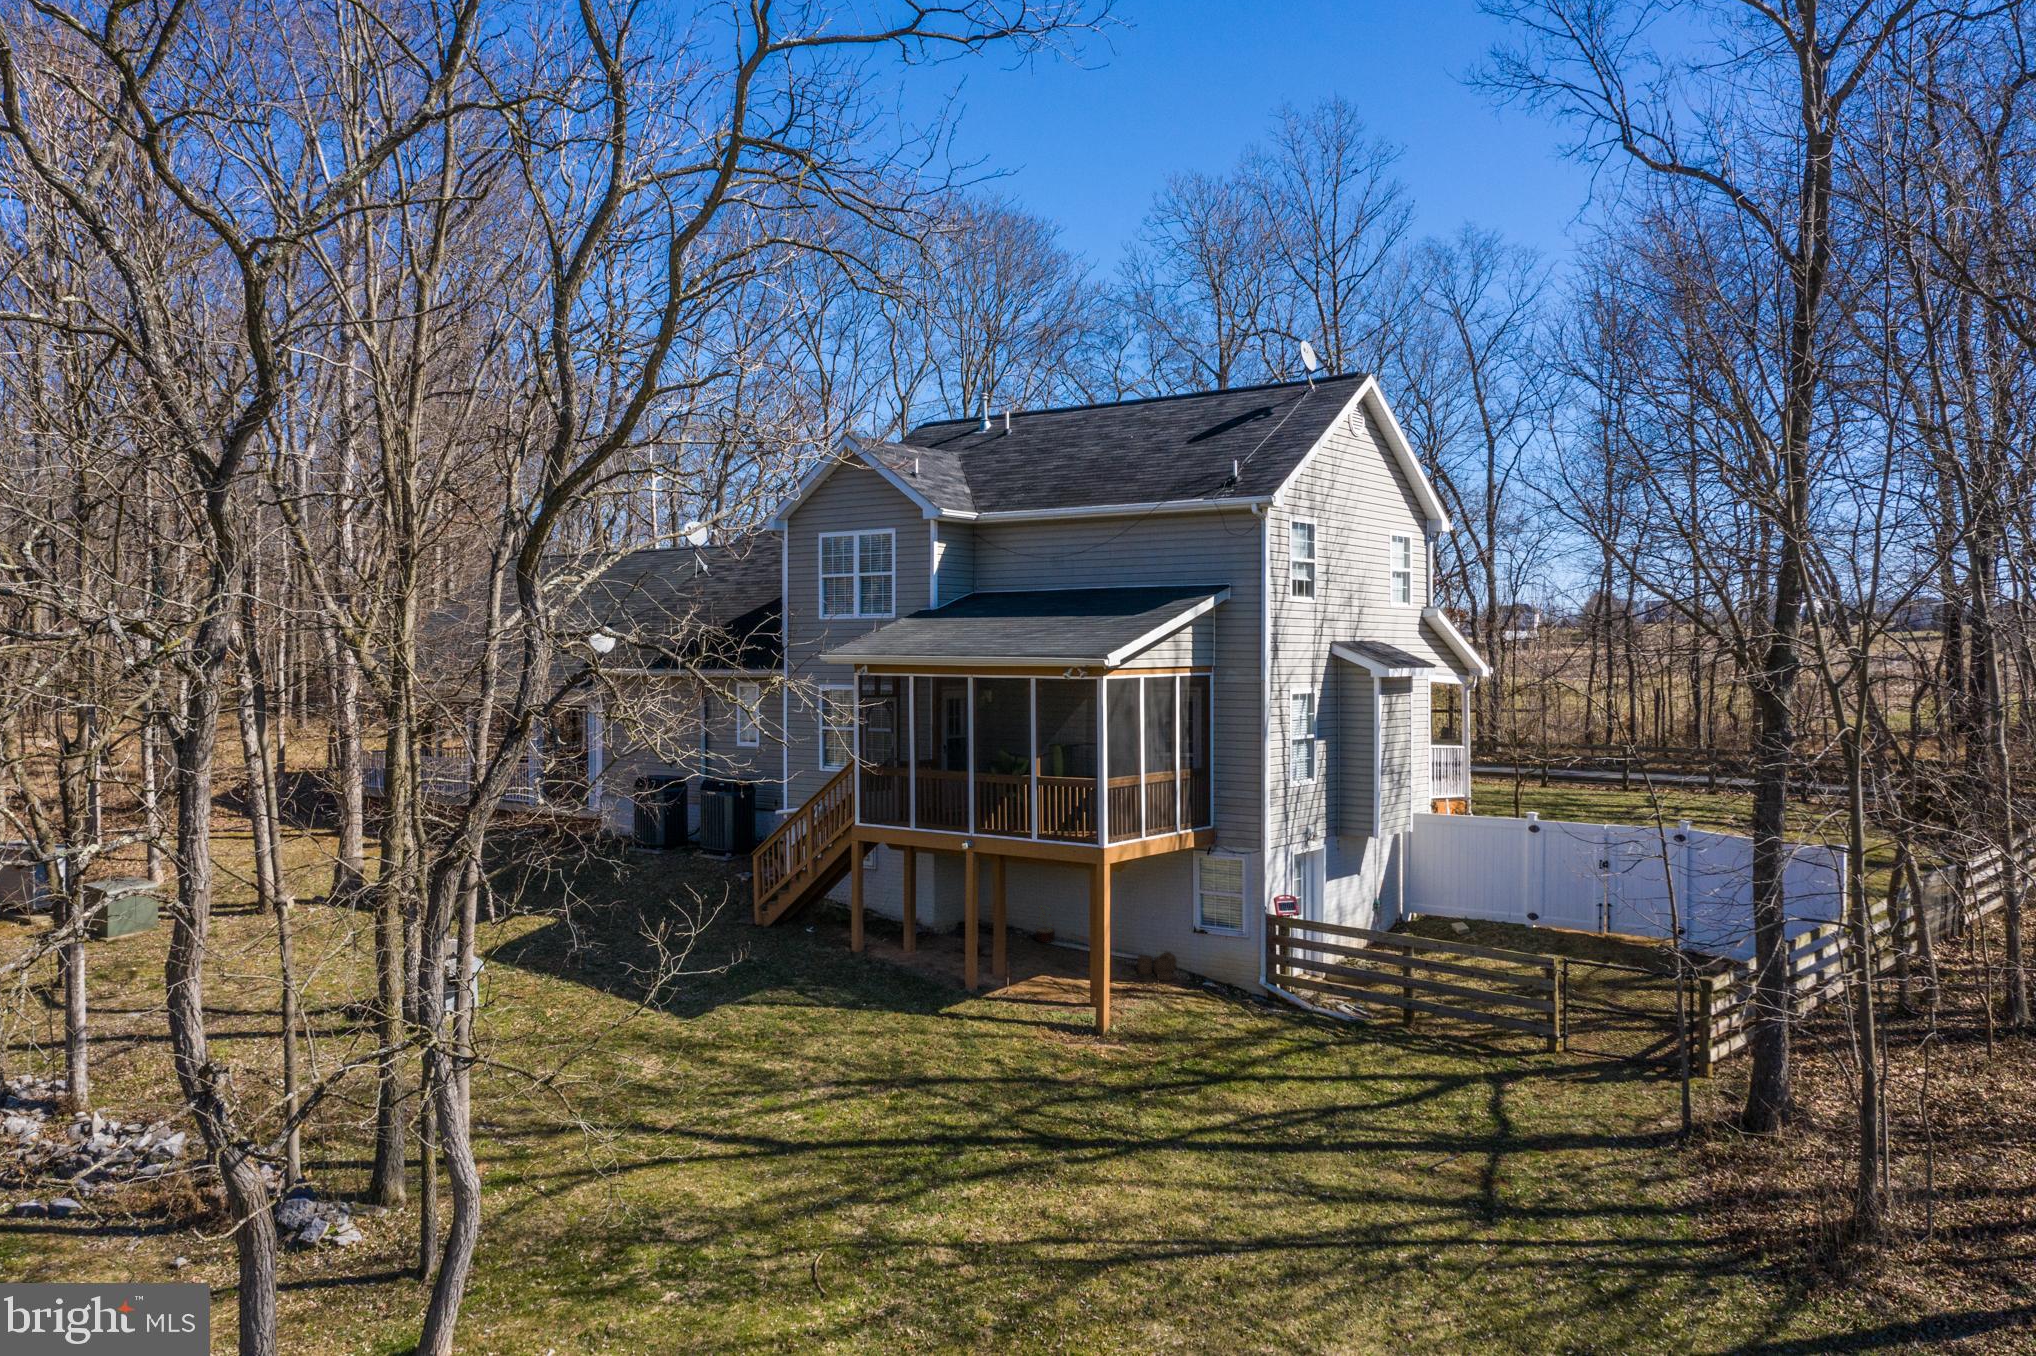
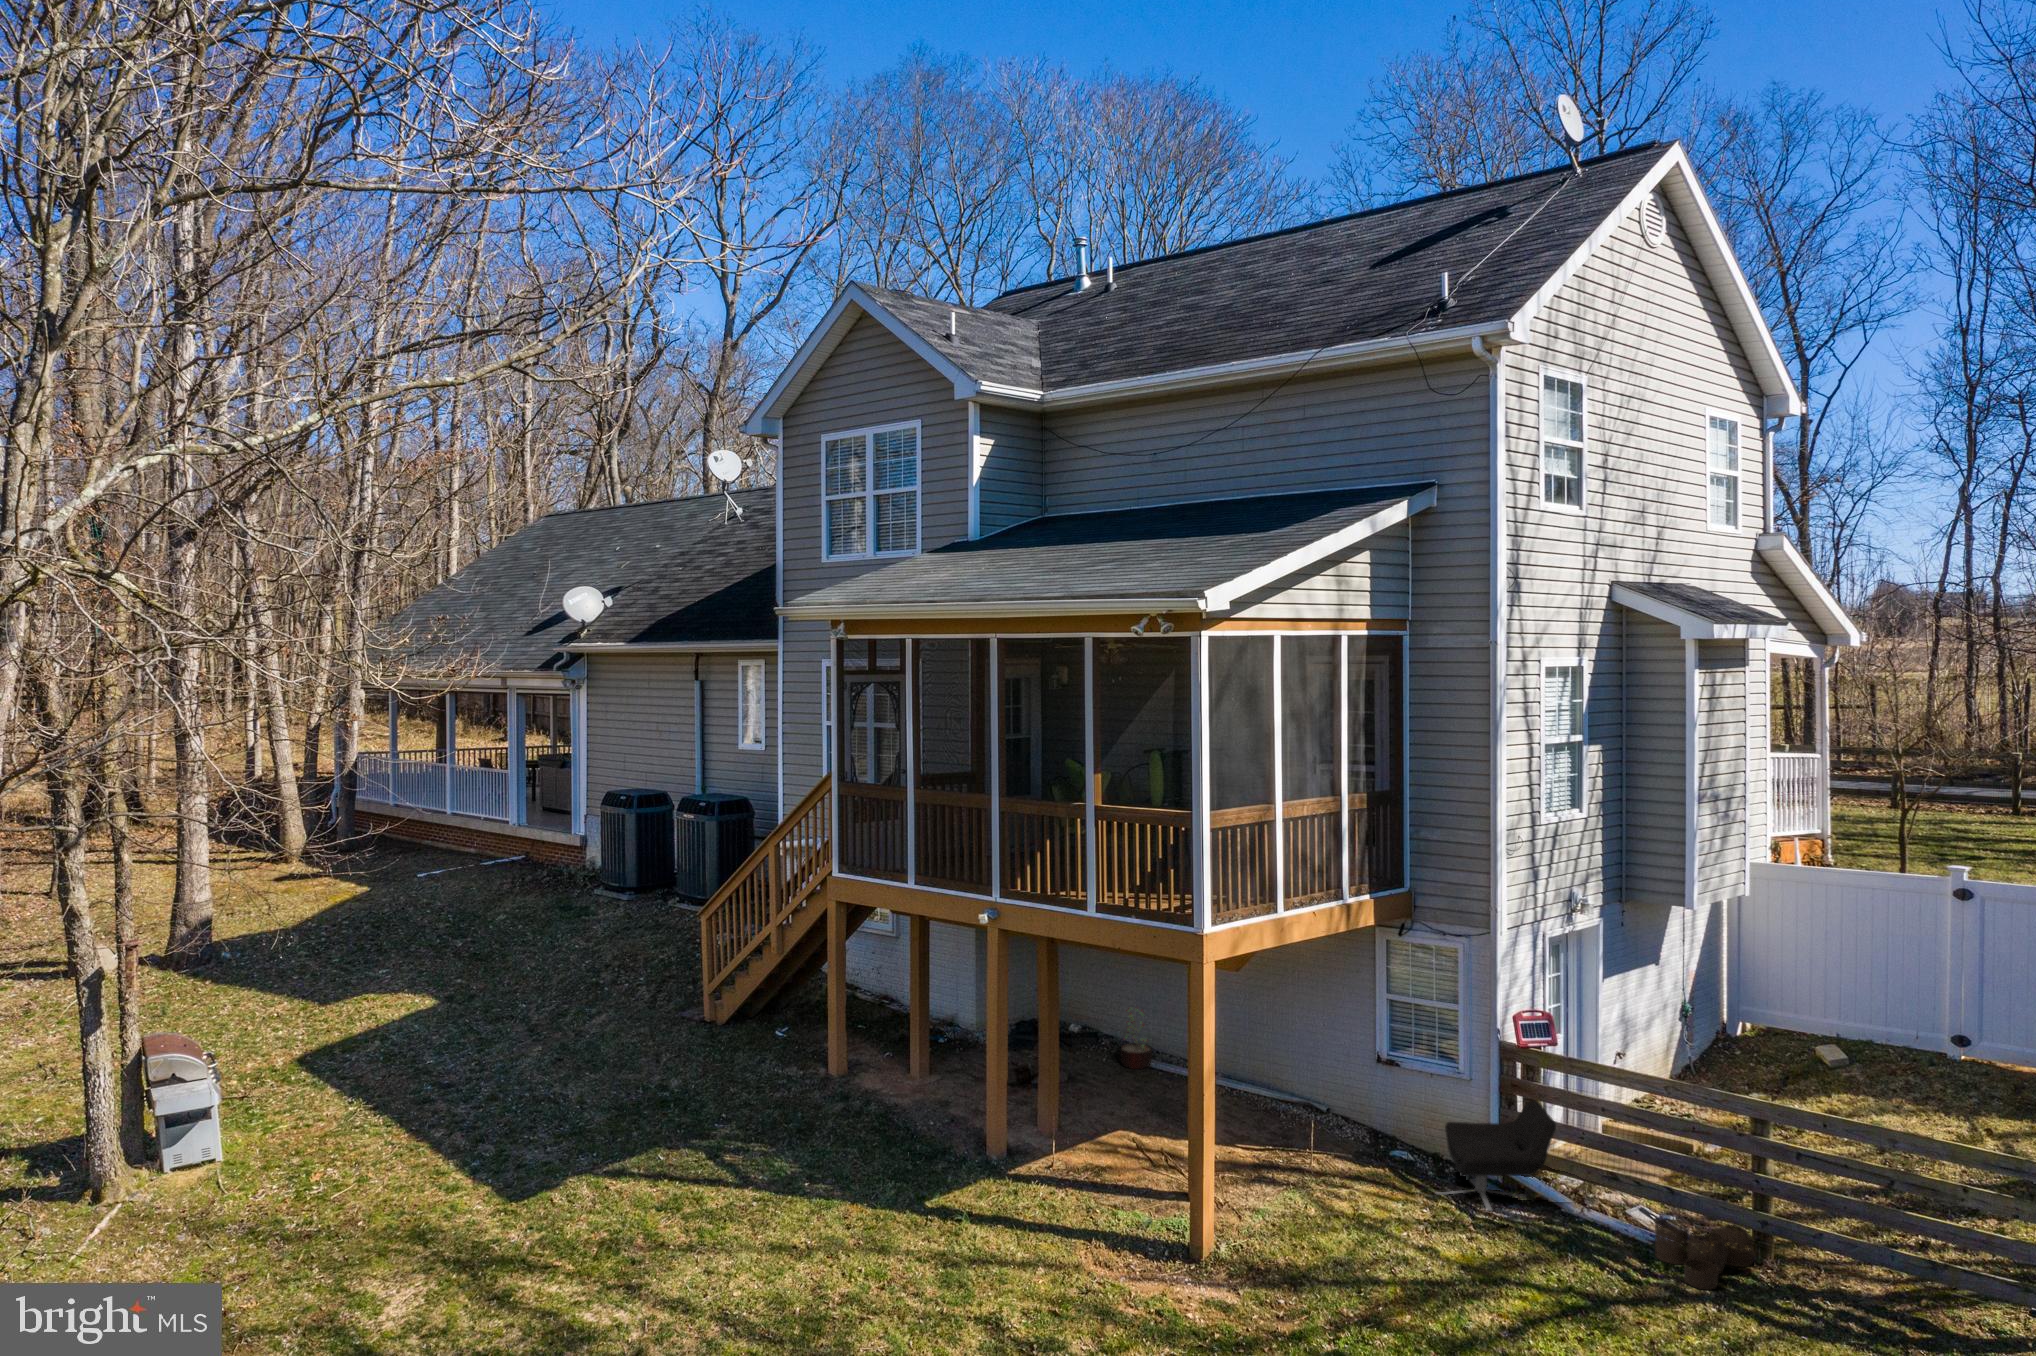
lounge chair: none [1231,946,1299,1007] -> present [1437,1100,1556,1211]
woven basket: present [1137,952,1176,980] -> present [1655,1218,1753,1289]

